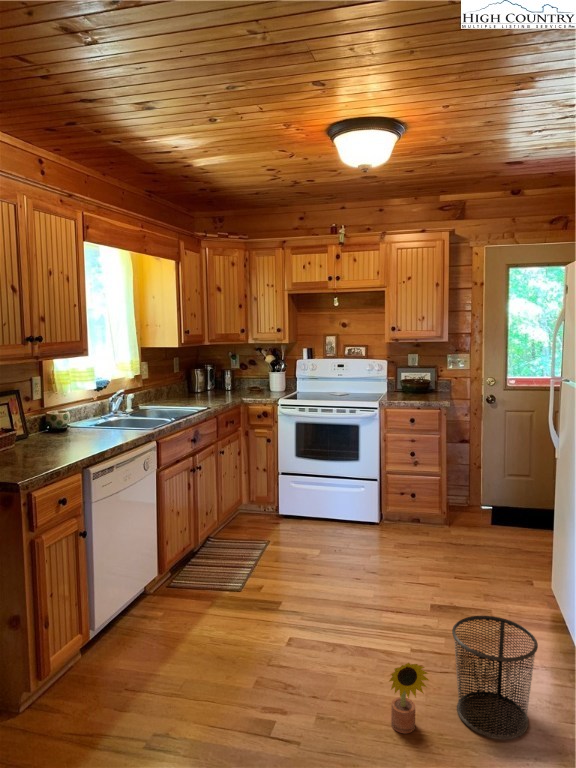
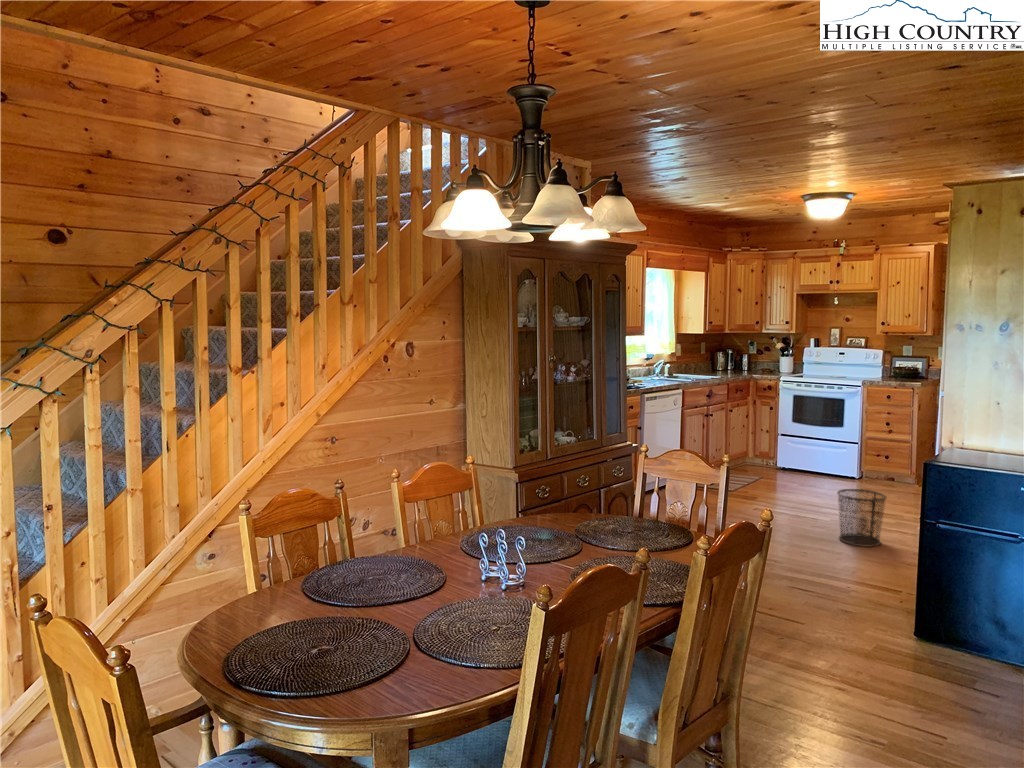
decorative plant: present [389,663,429,733] -> none [792,496,816,537]

